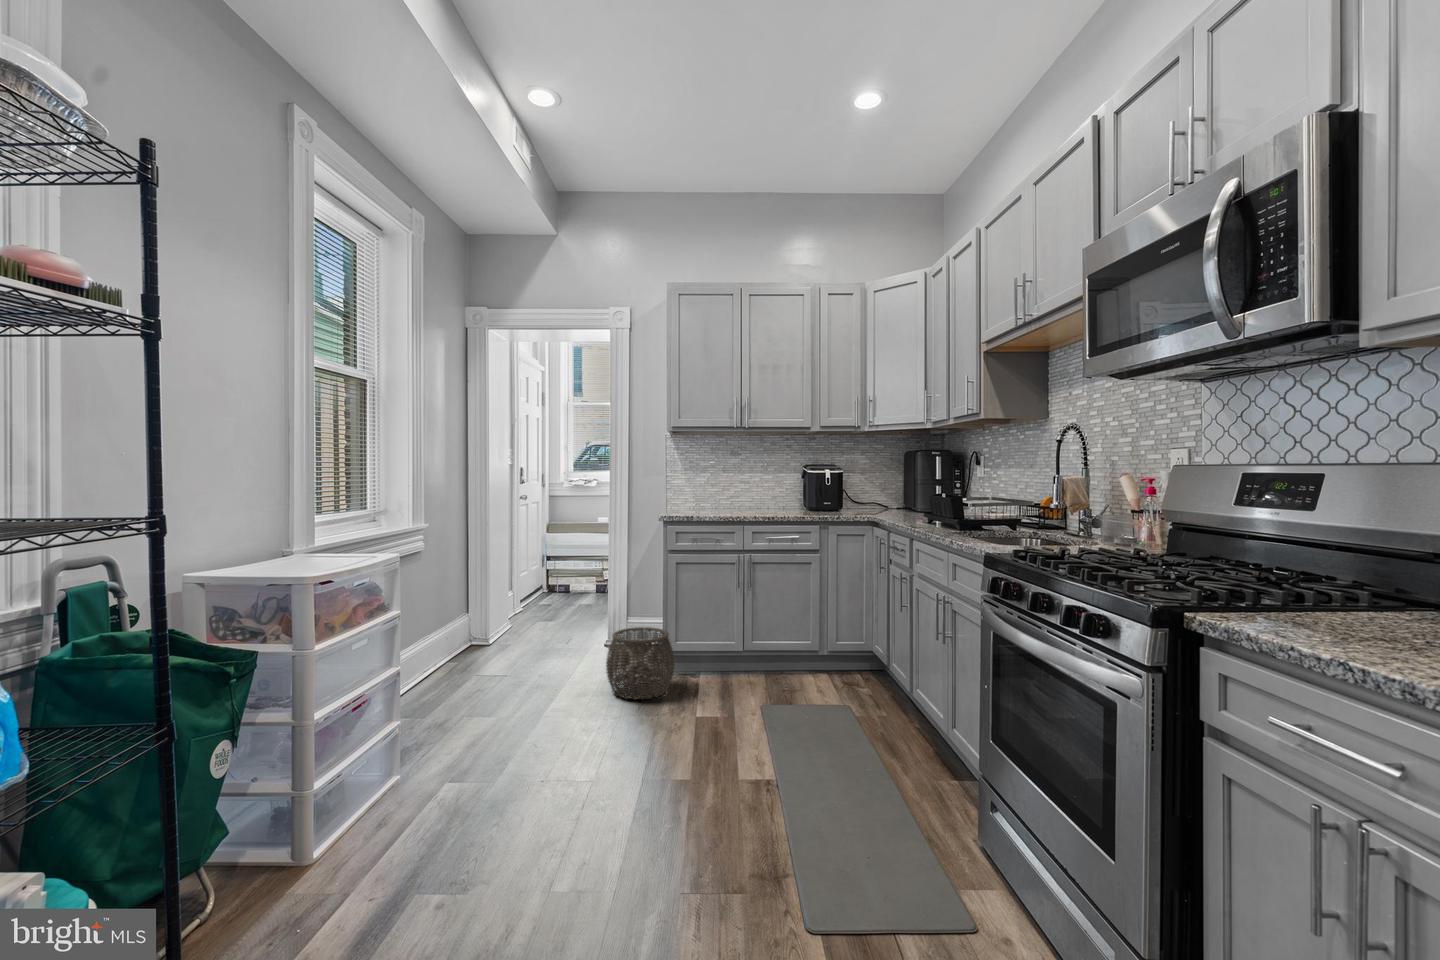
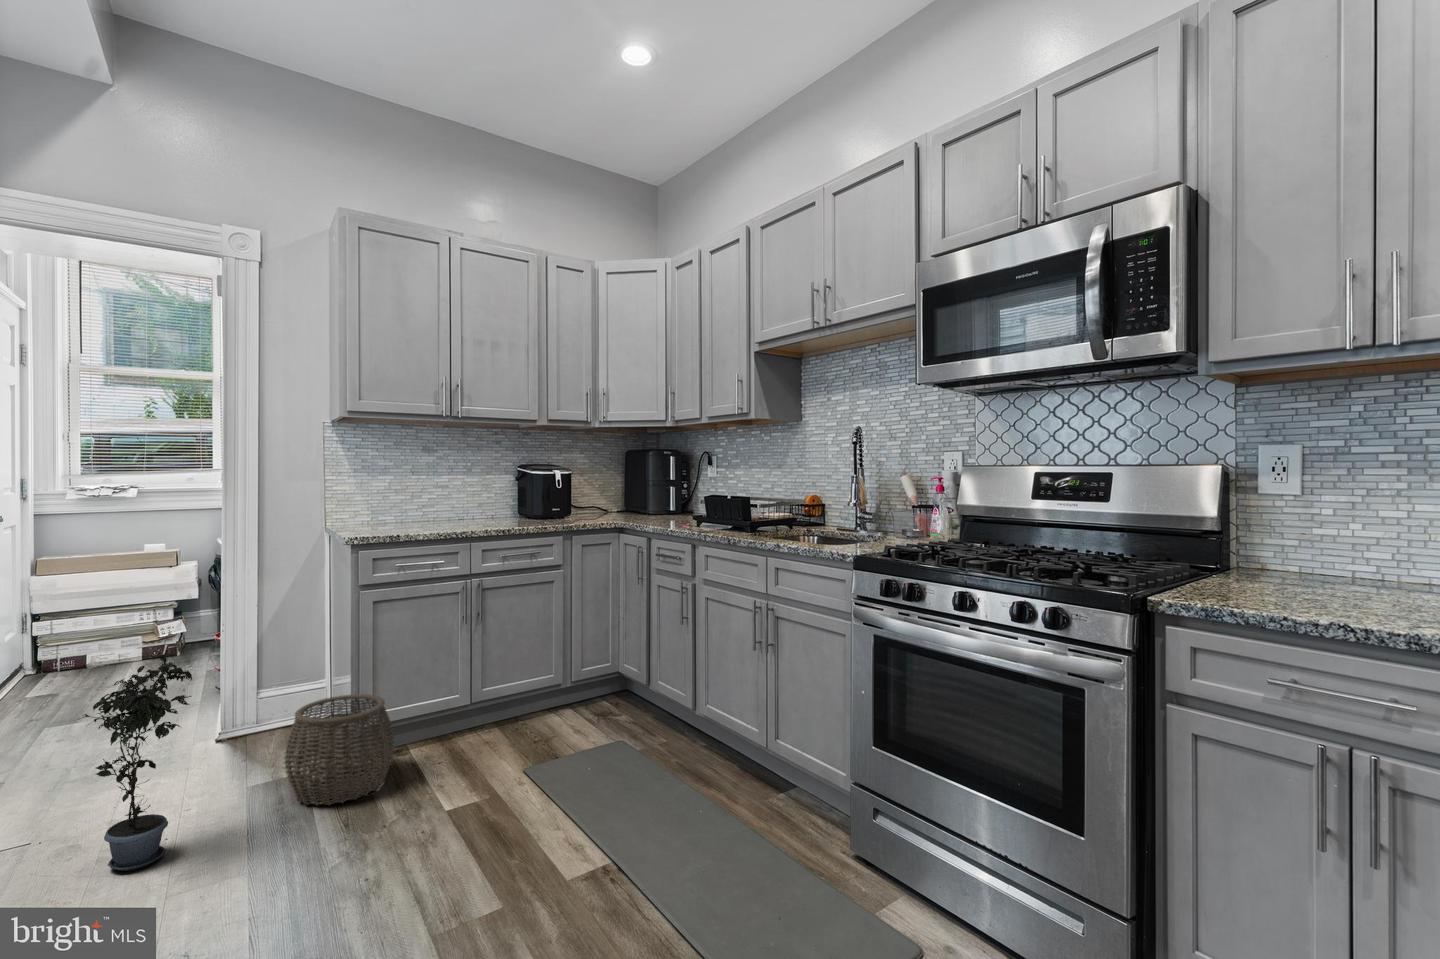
potted plant: none [496,580,551,708] -> present [78,654,192,871]

